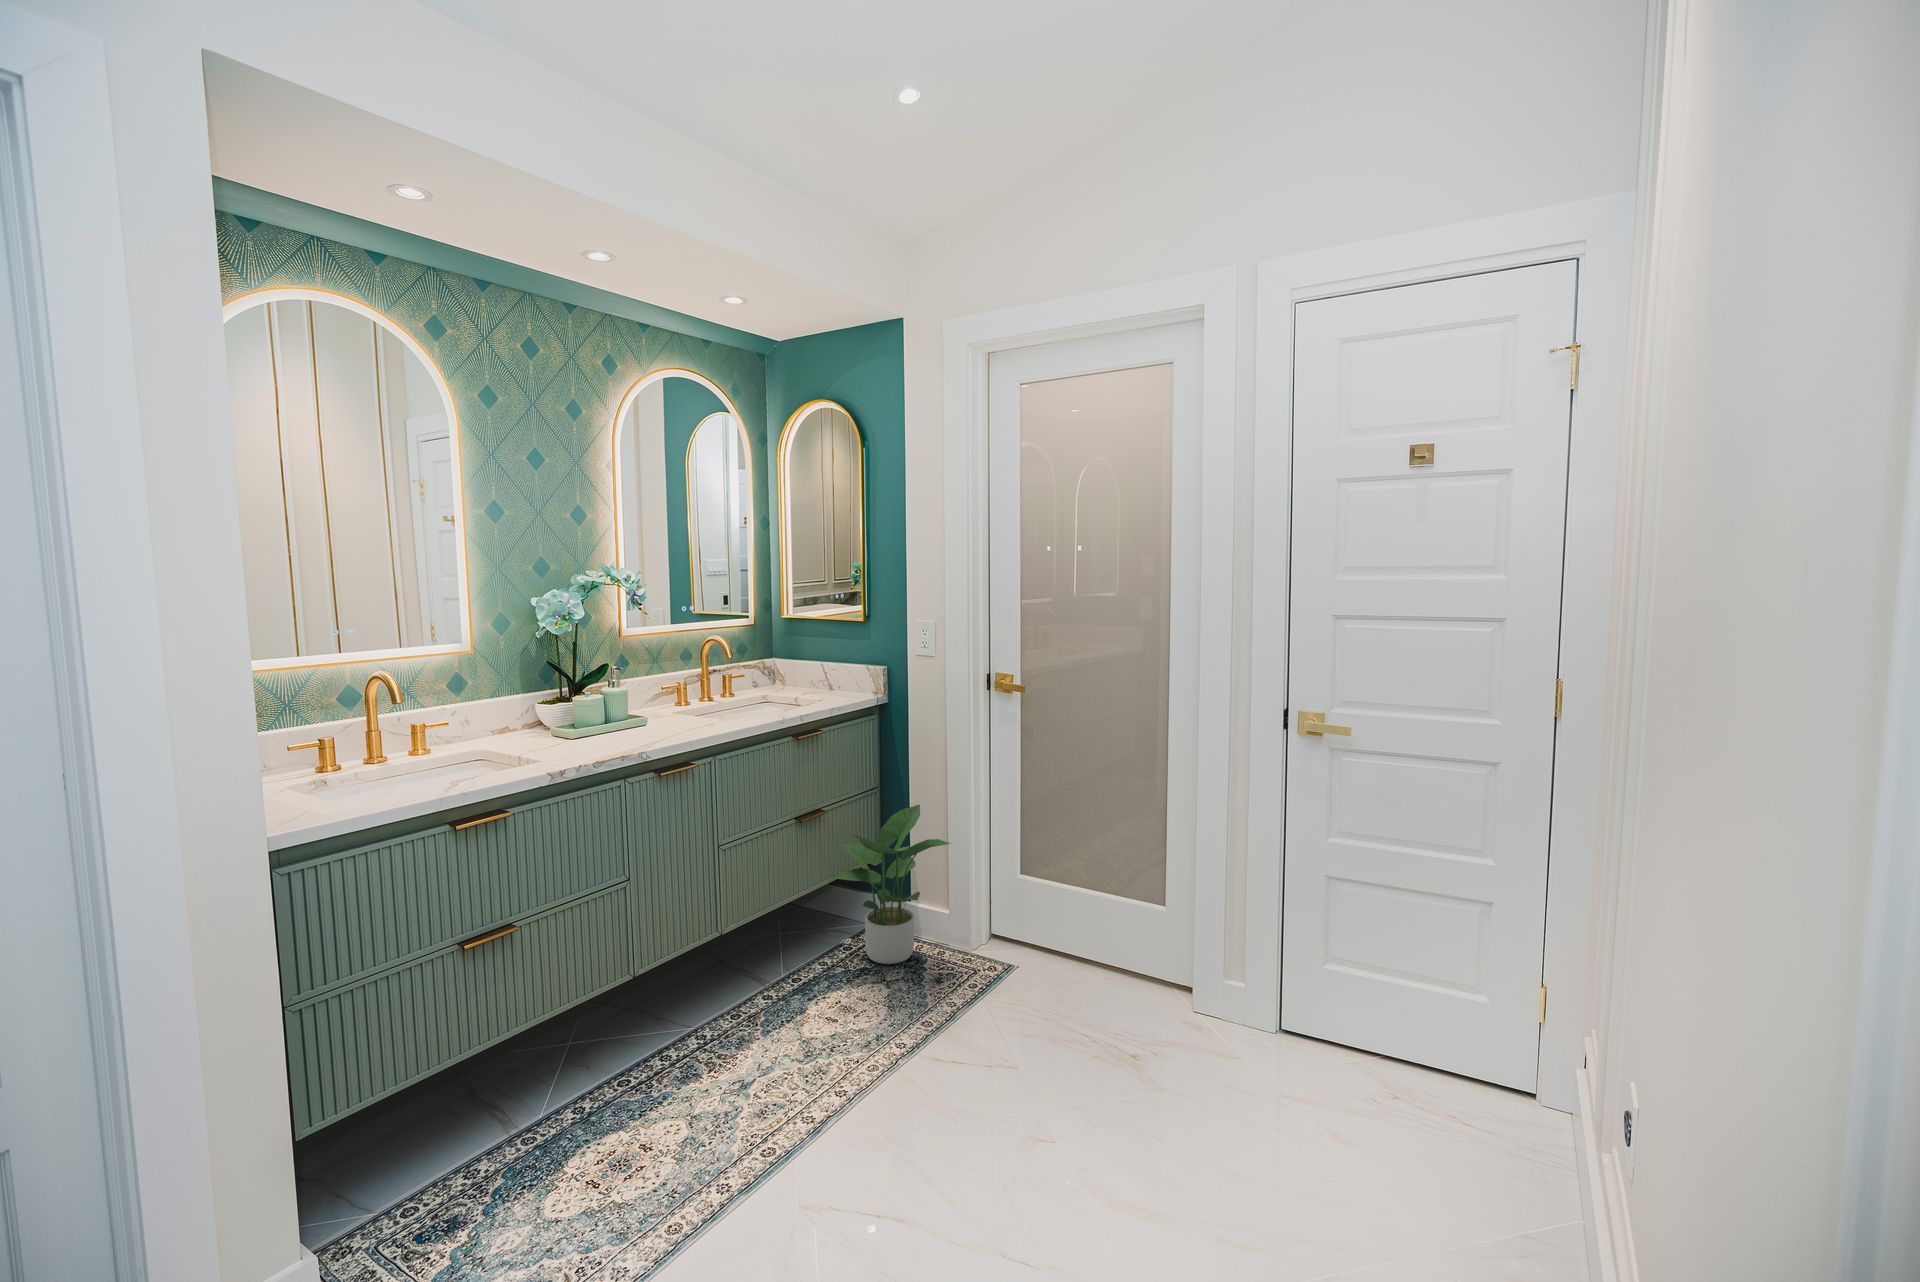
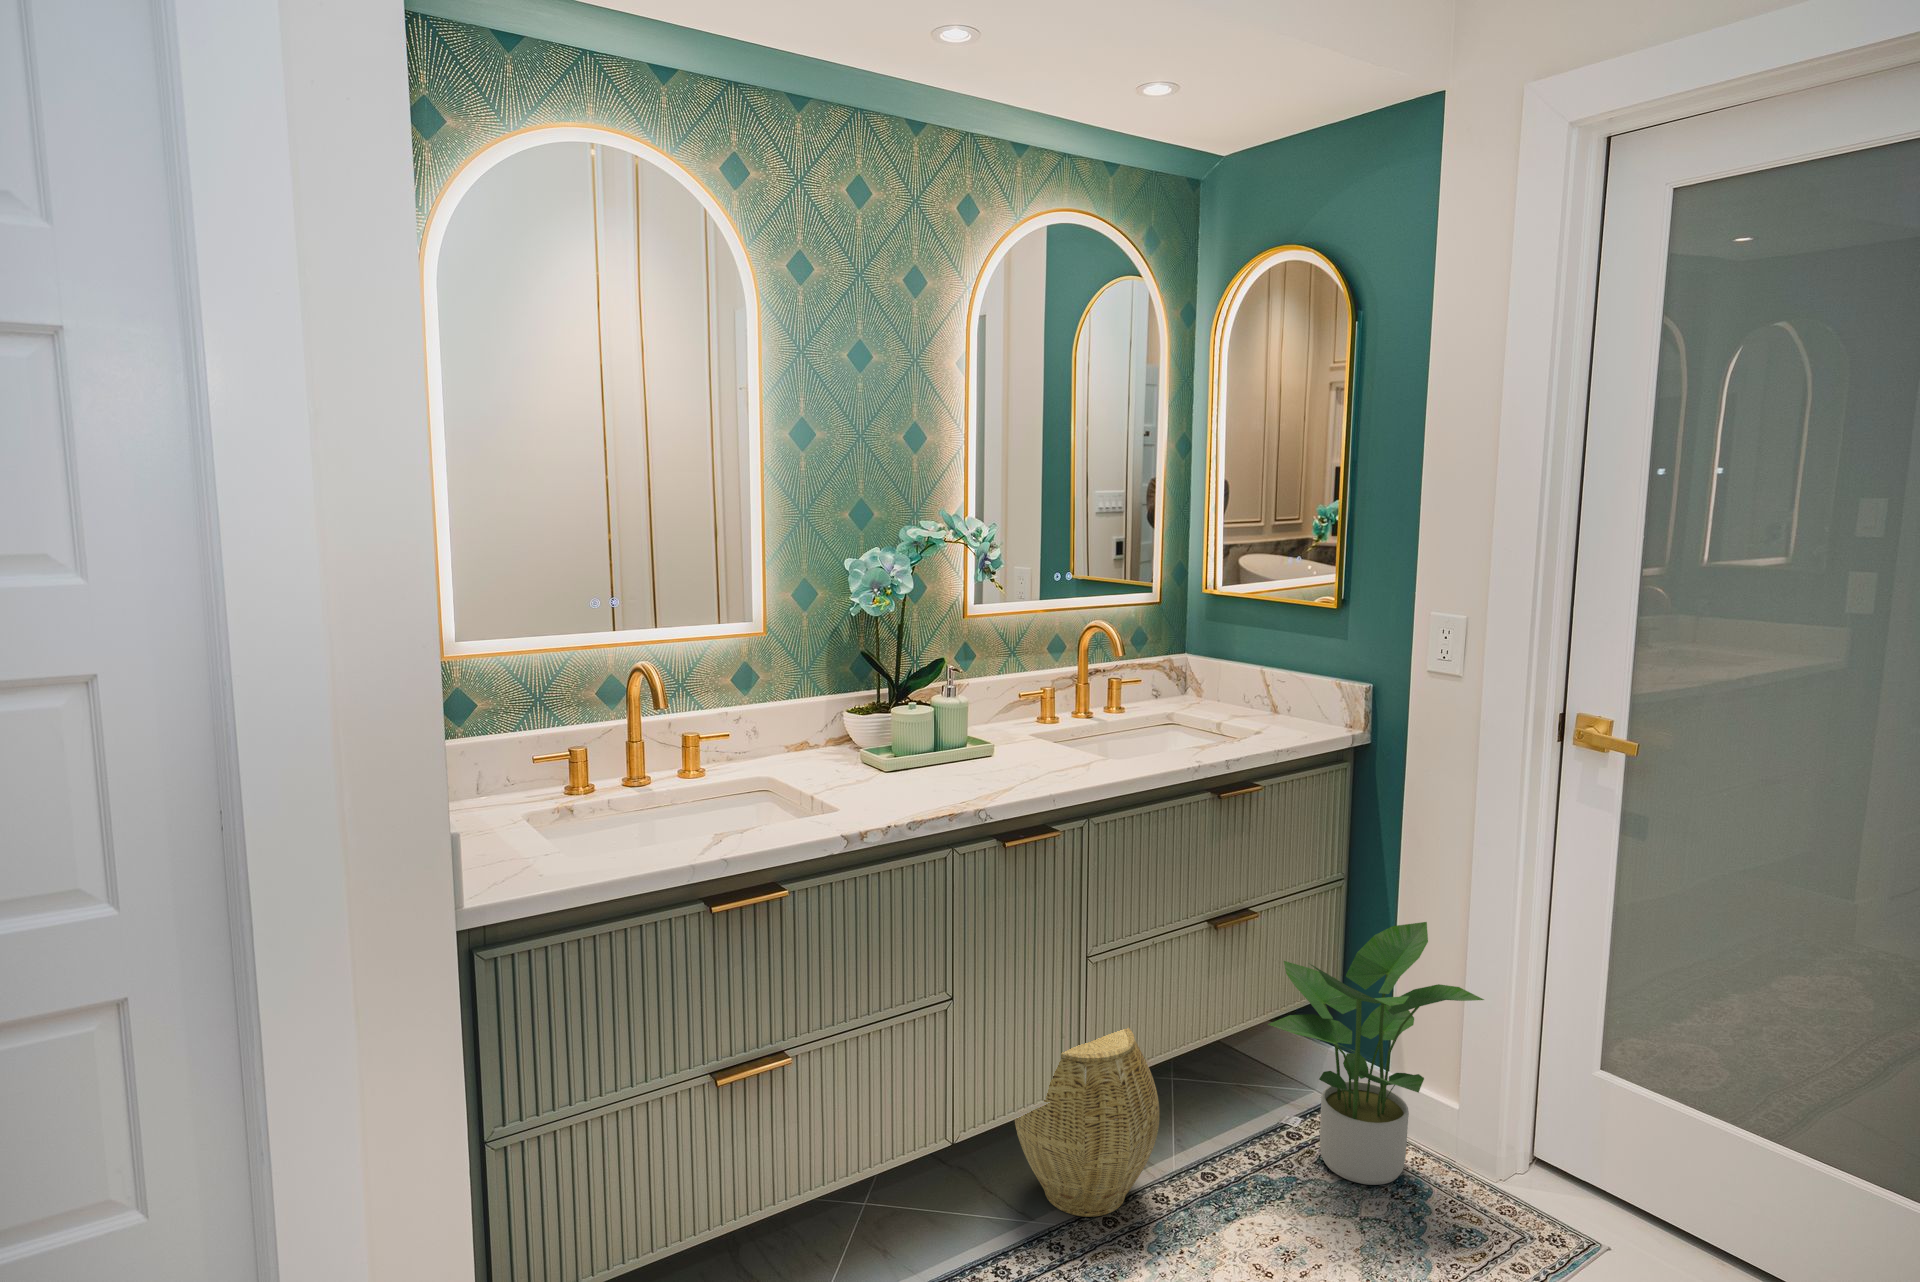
woven basket: none [670,887,767,1015] -> present [1015,1028,1159,1217]

